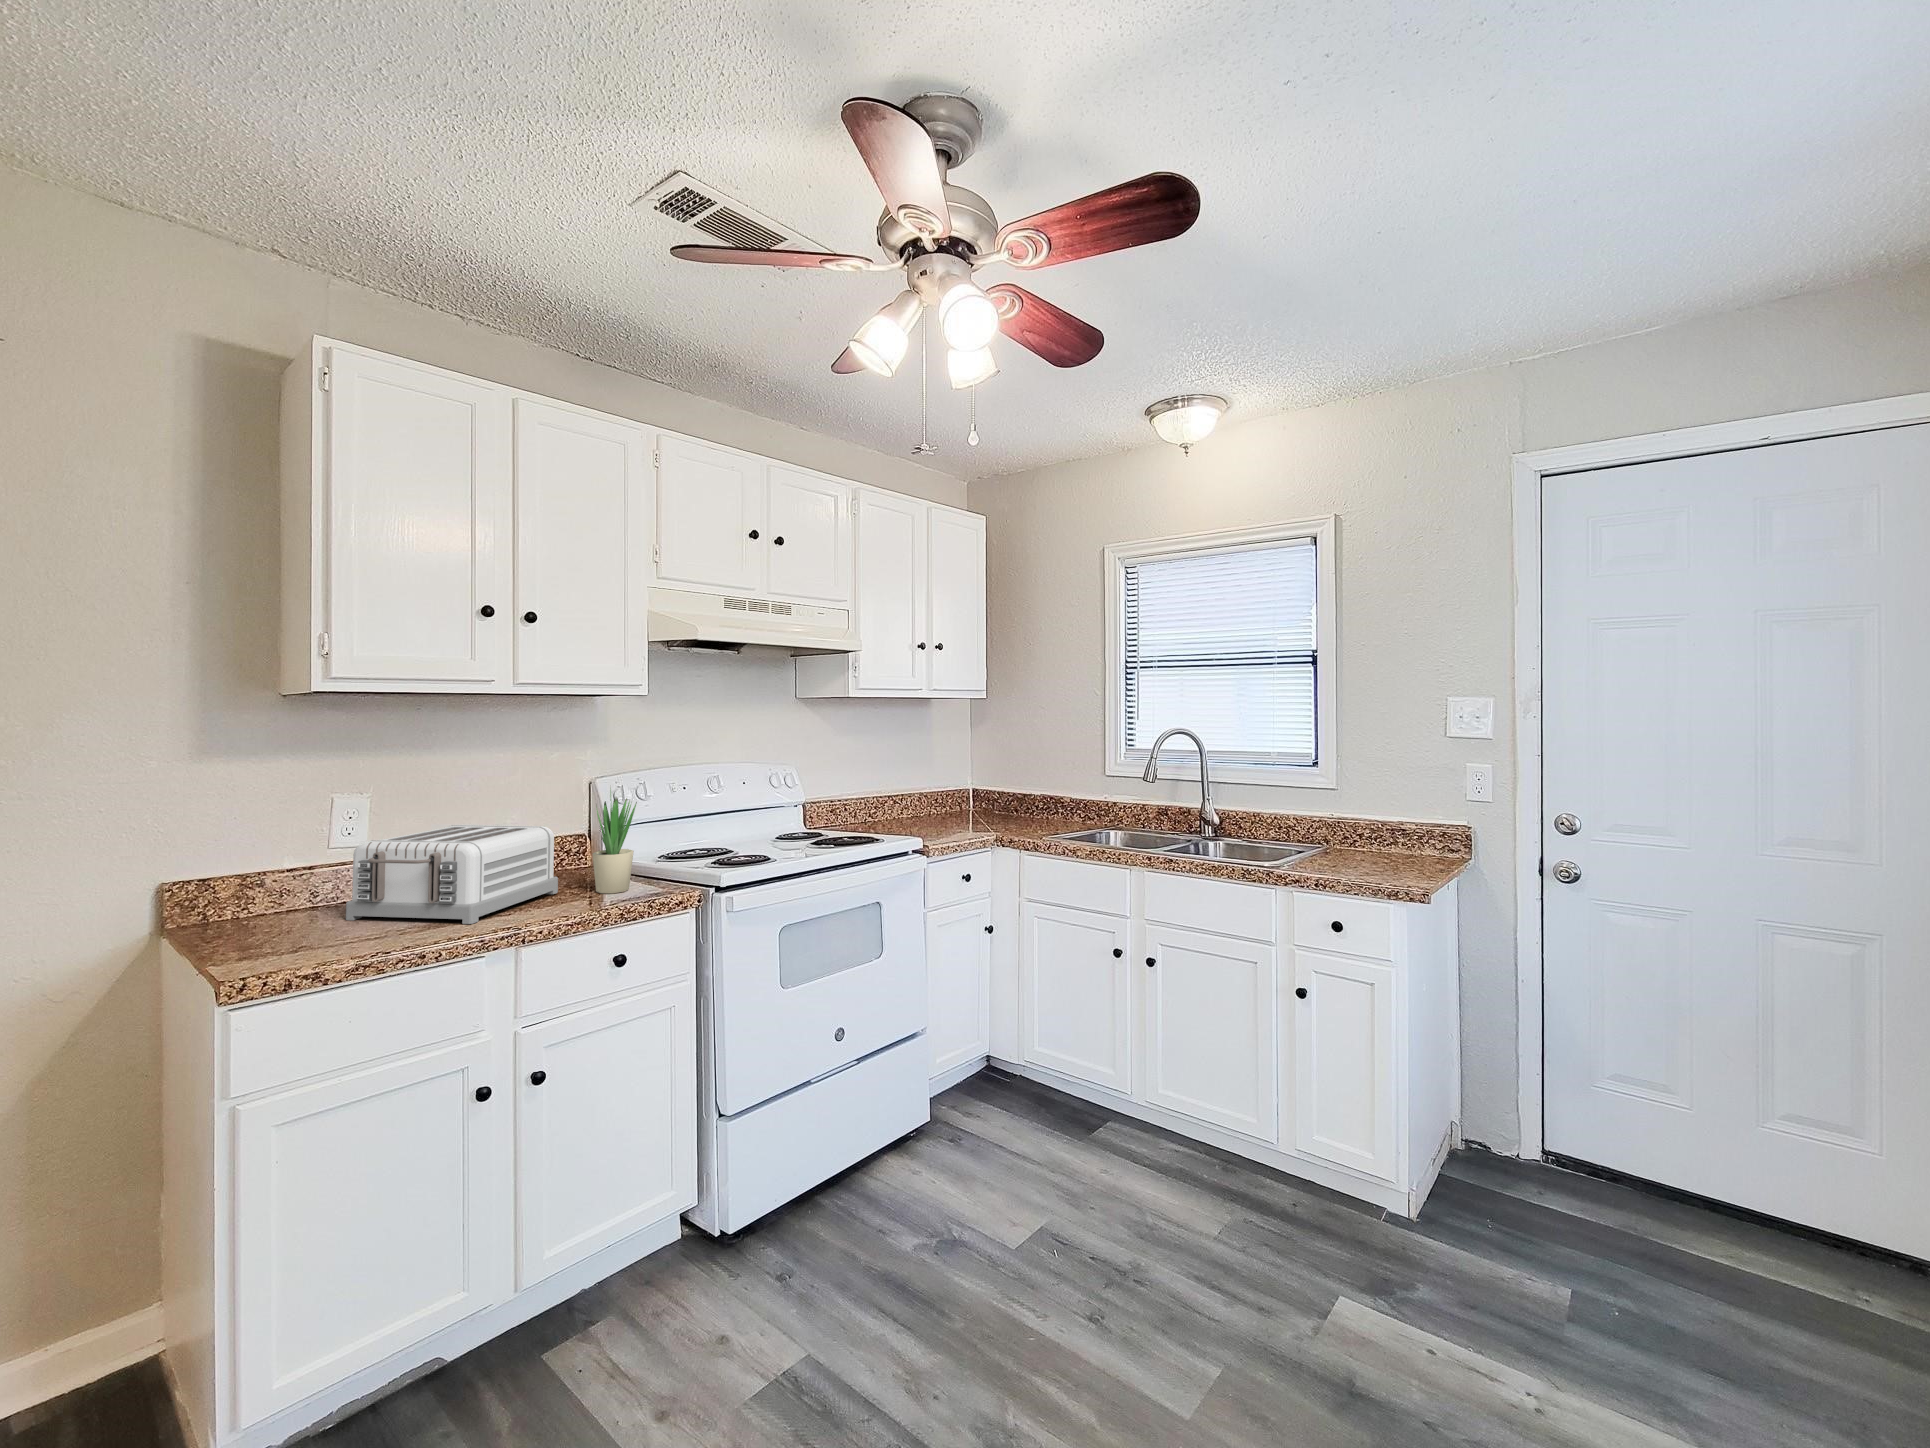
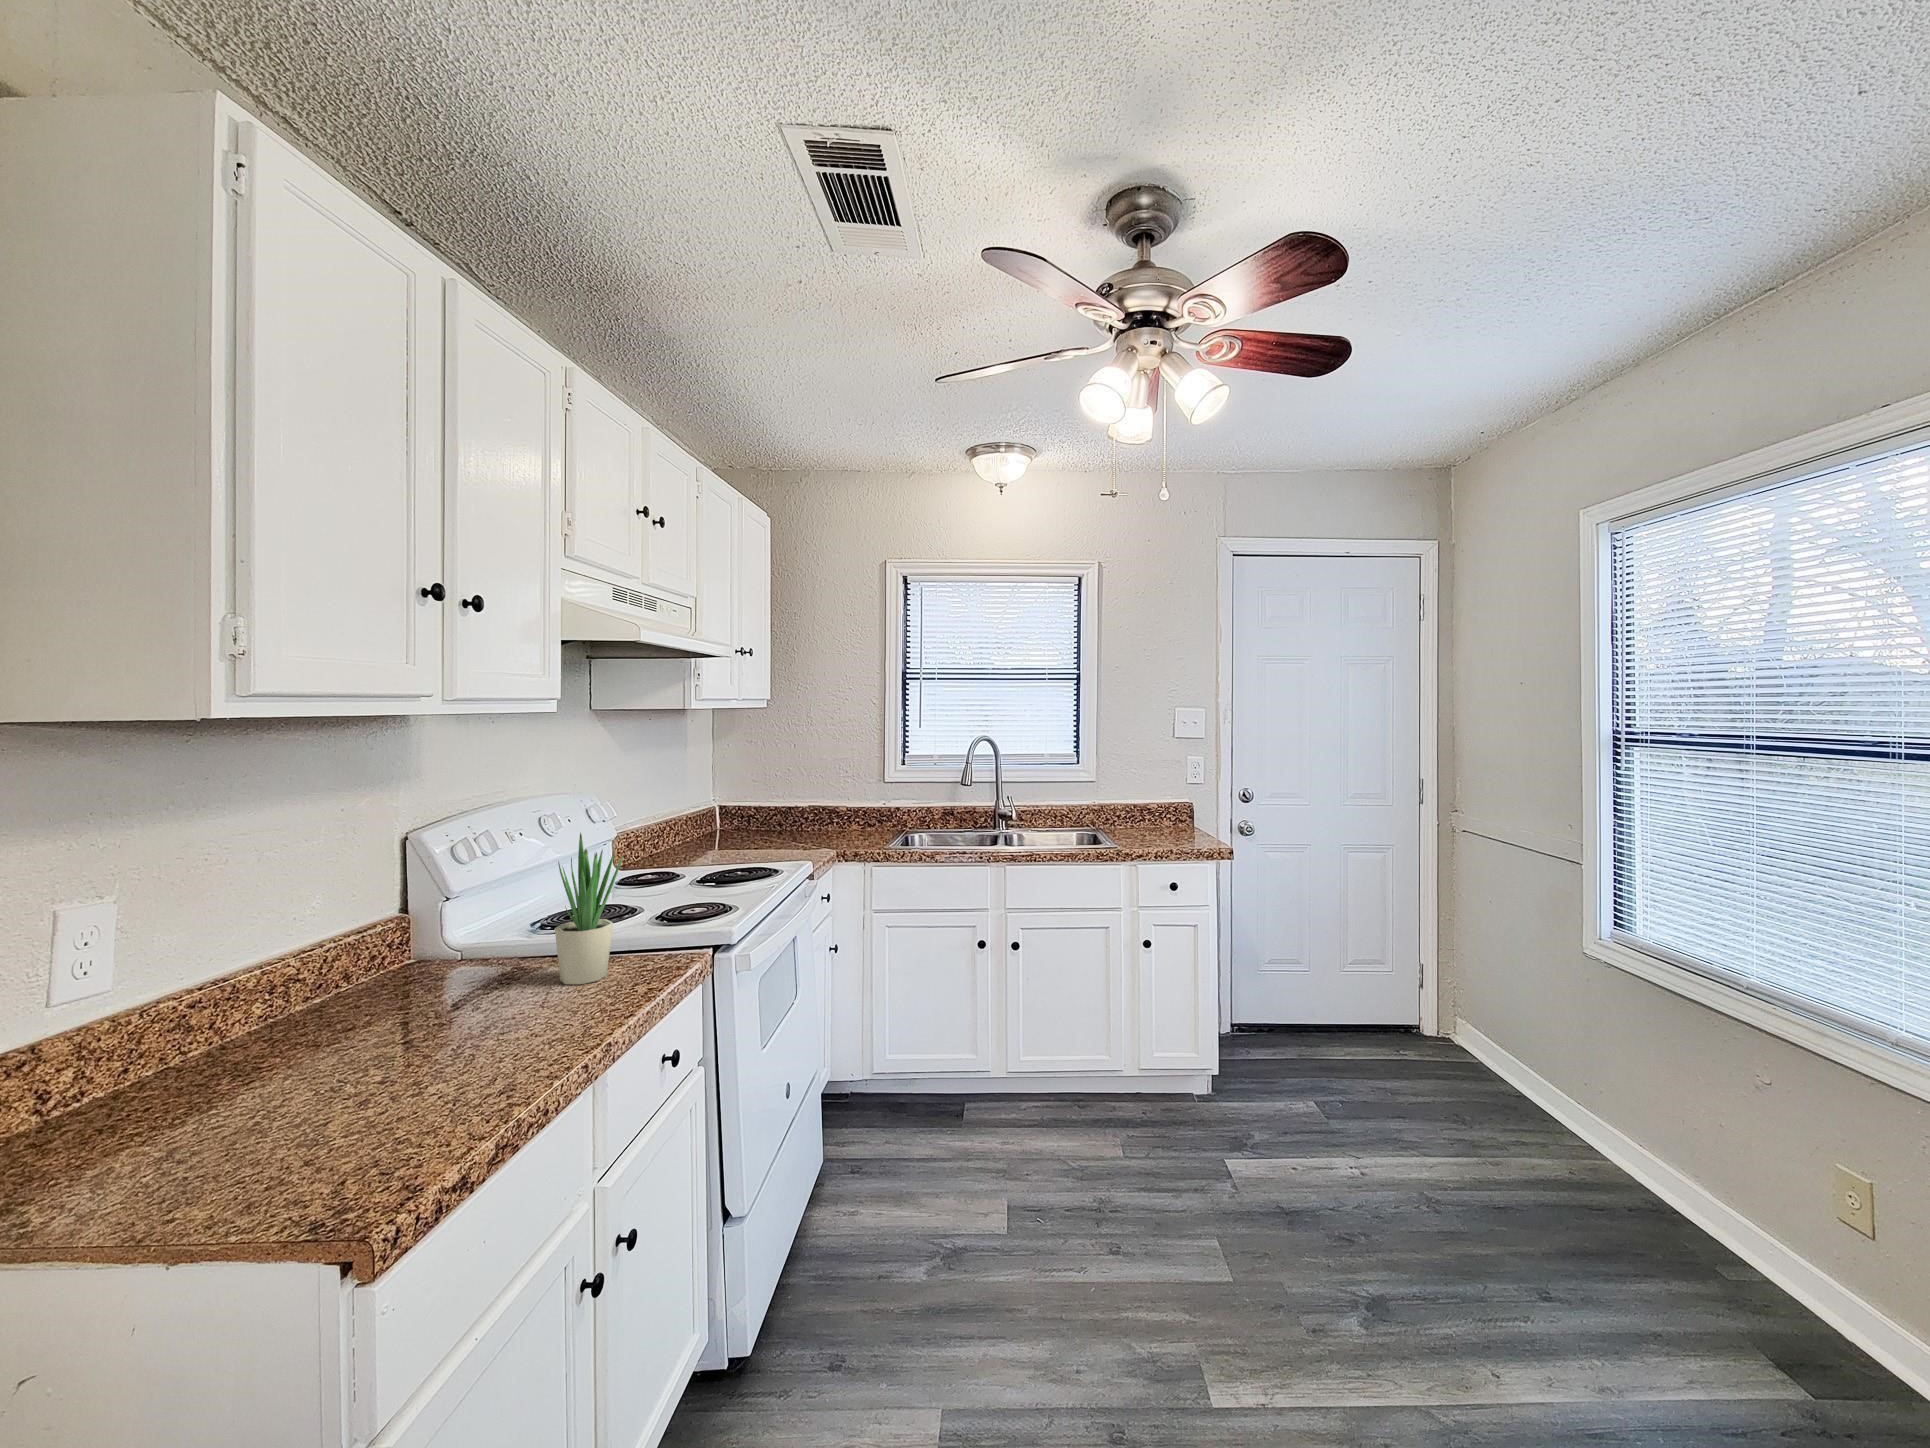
toaster: present [346,825,558,924] -> none [253,904,532,1114]

